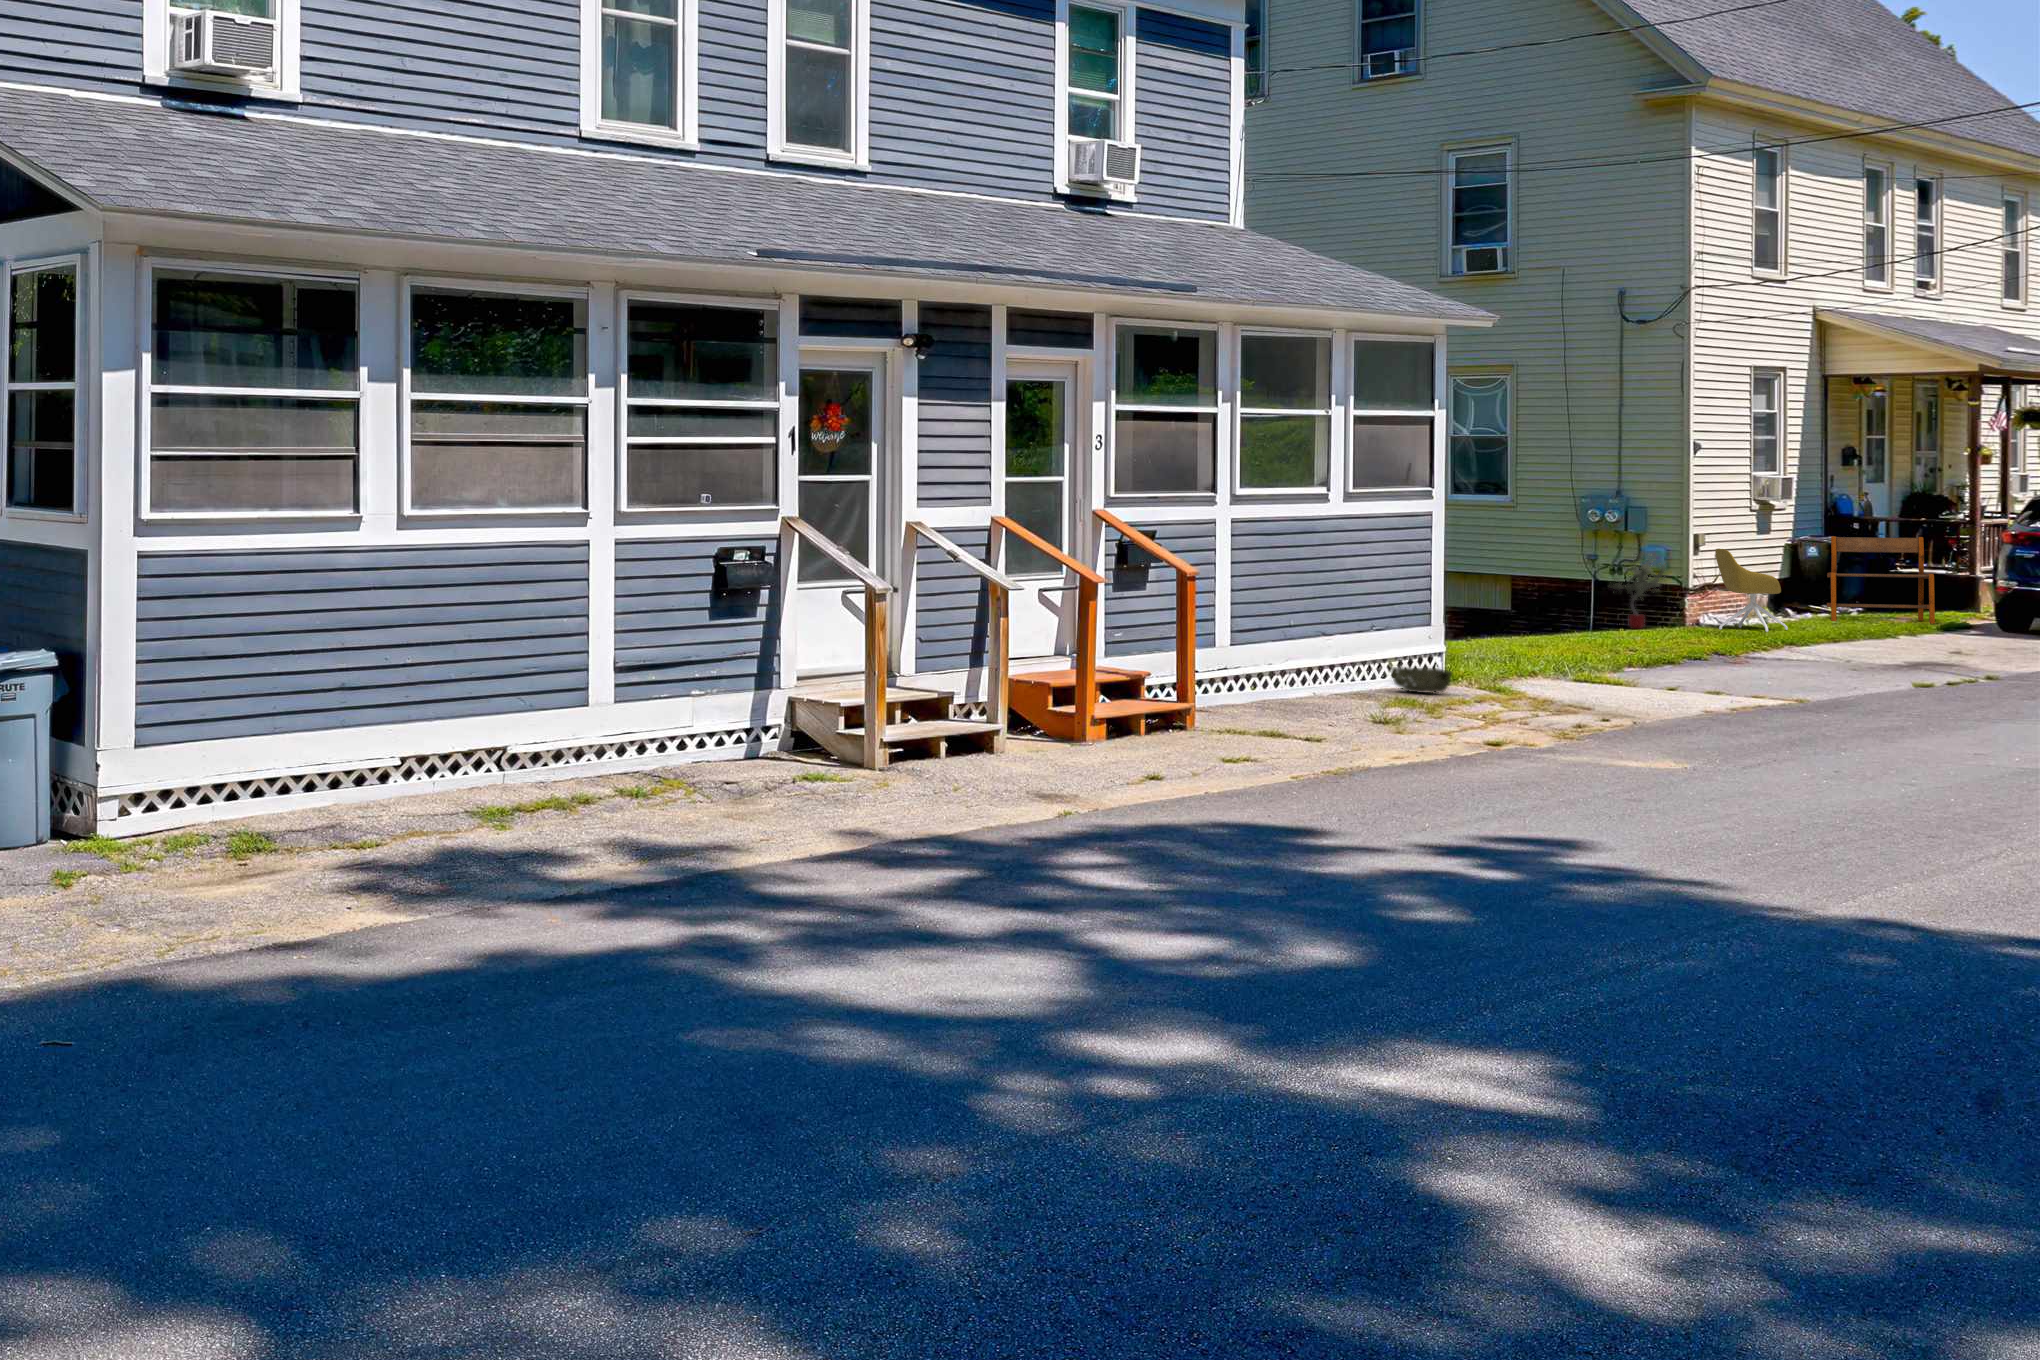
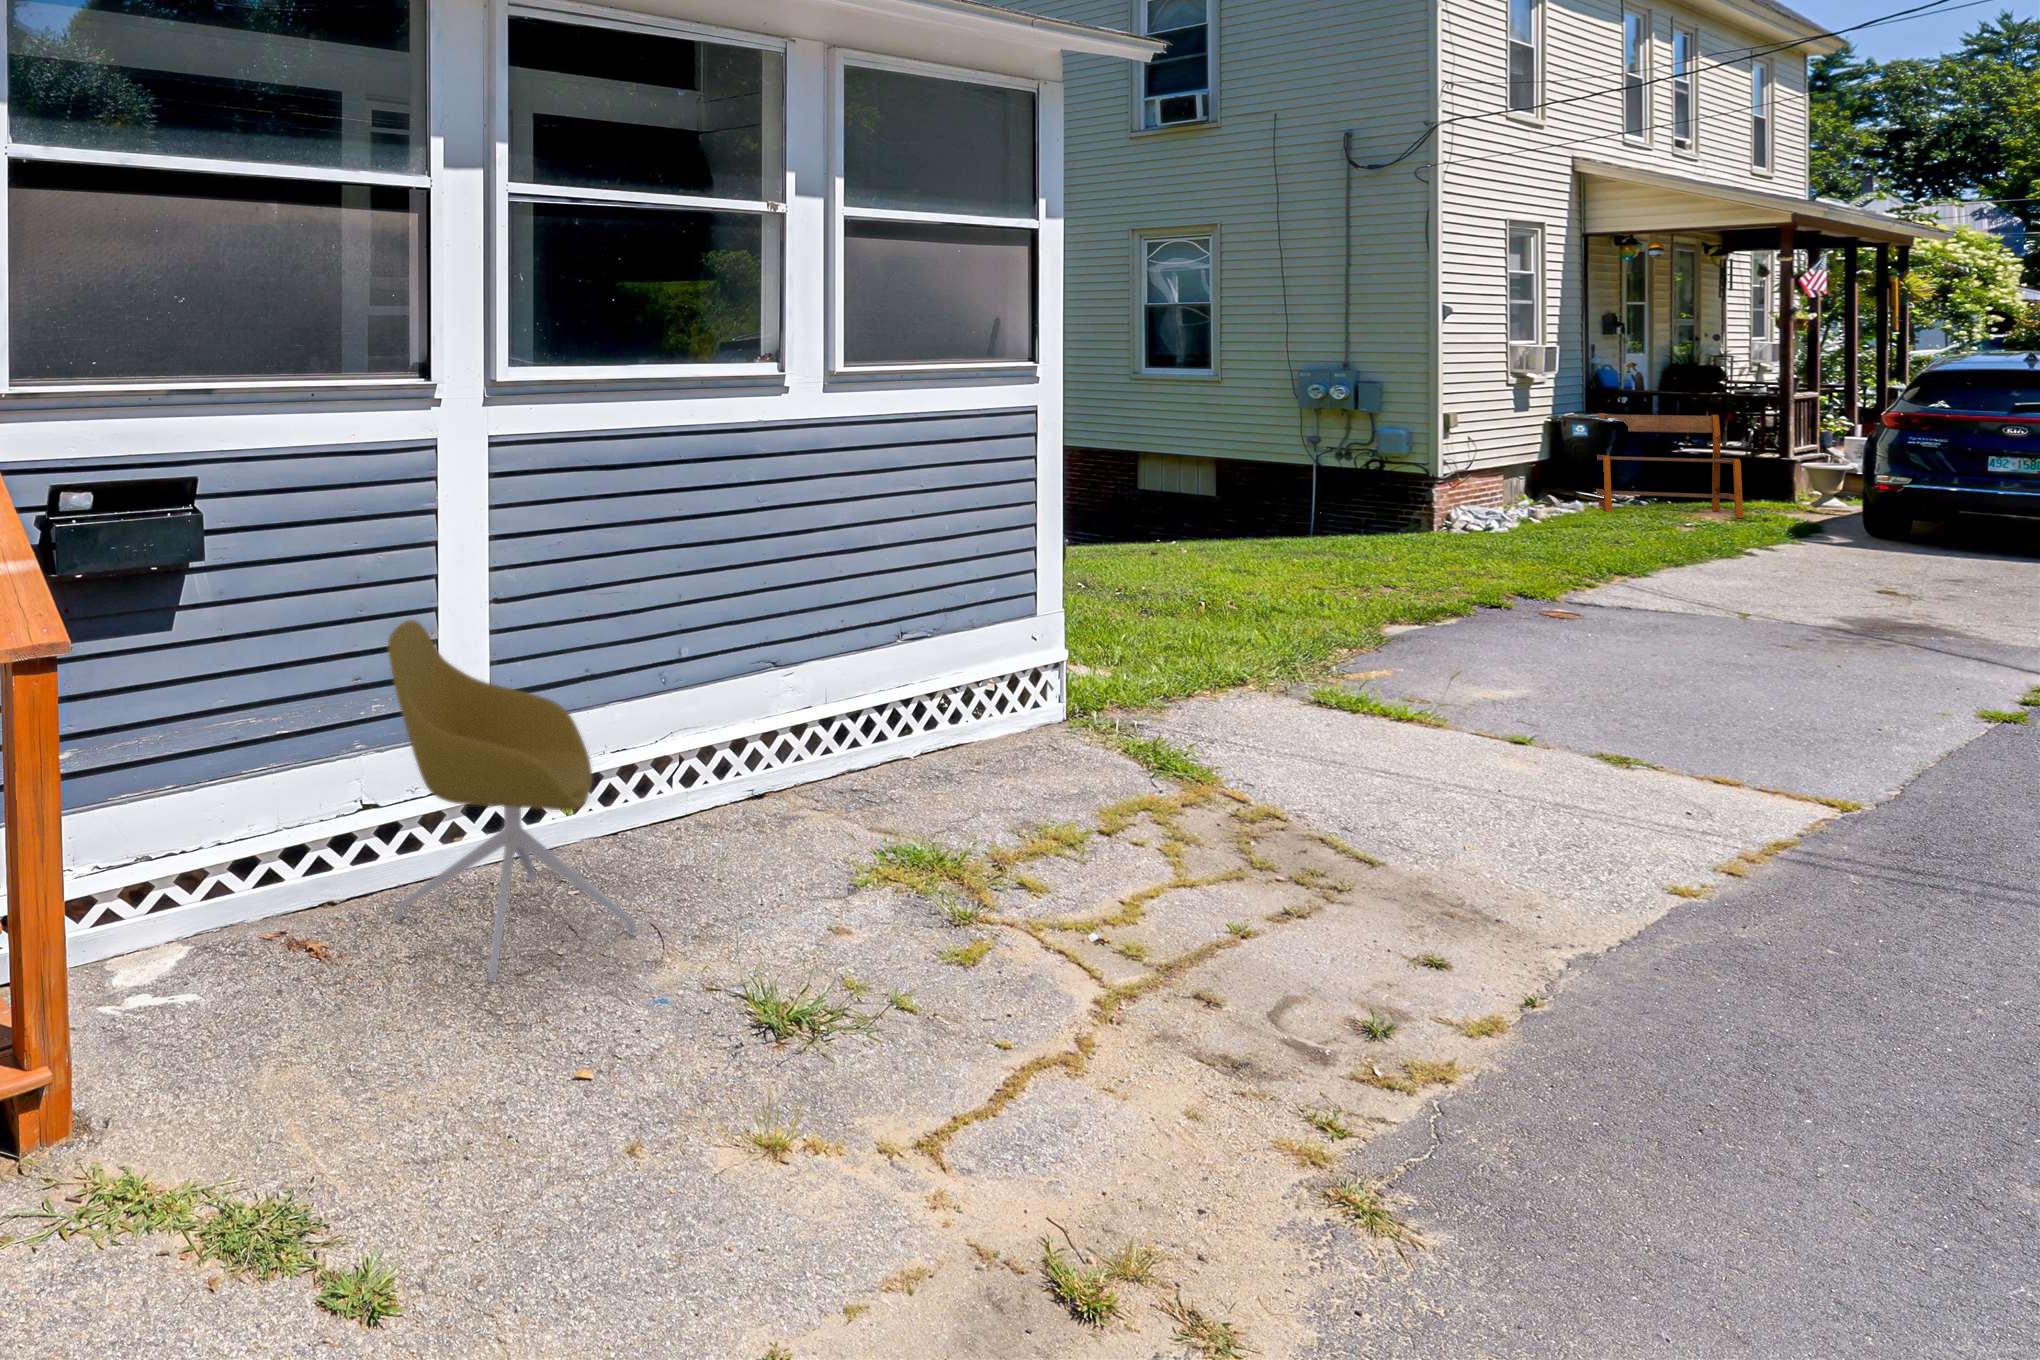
chair: present [1715,549,1788,632] -> present [388,620,635,982]
potted tree: present [1609,553,1666,629] -> none [1334,437,1413,529]
woven basket: present [1391,667,1452,693] -> none [942,706,1062,769]

